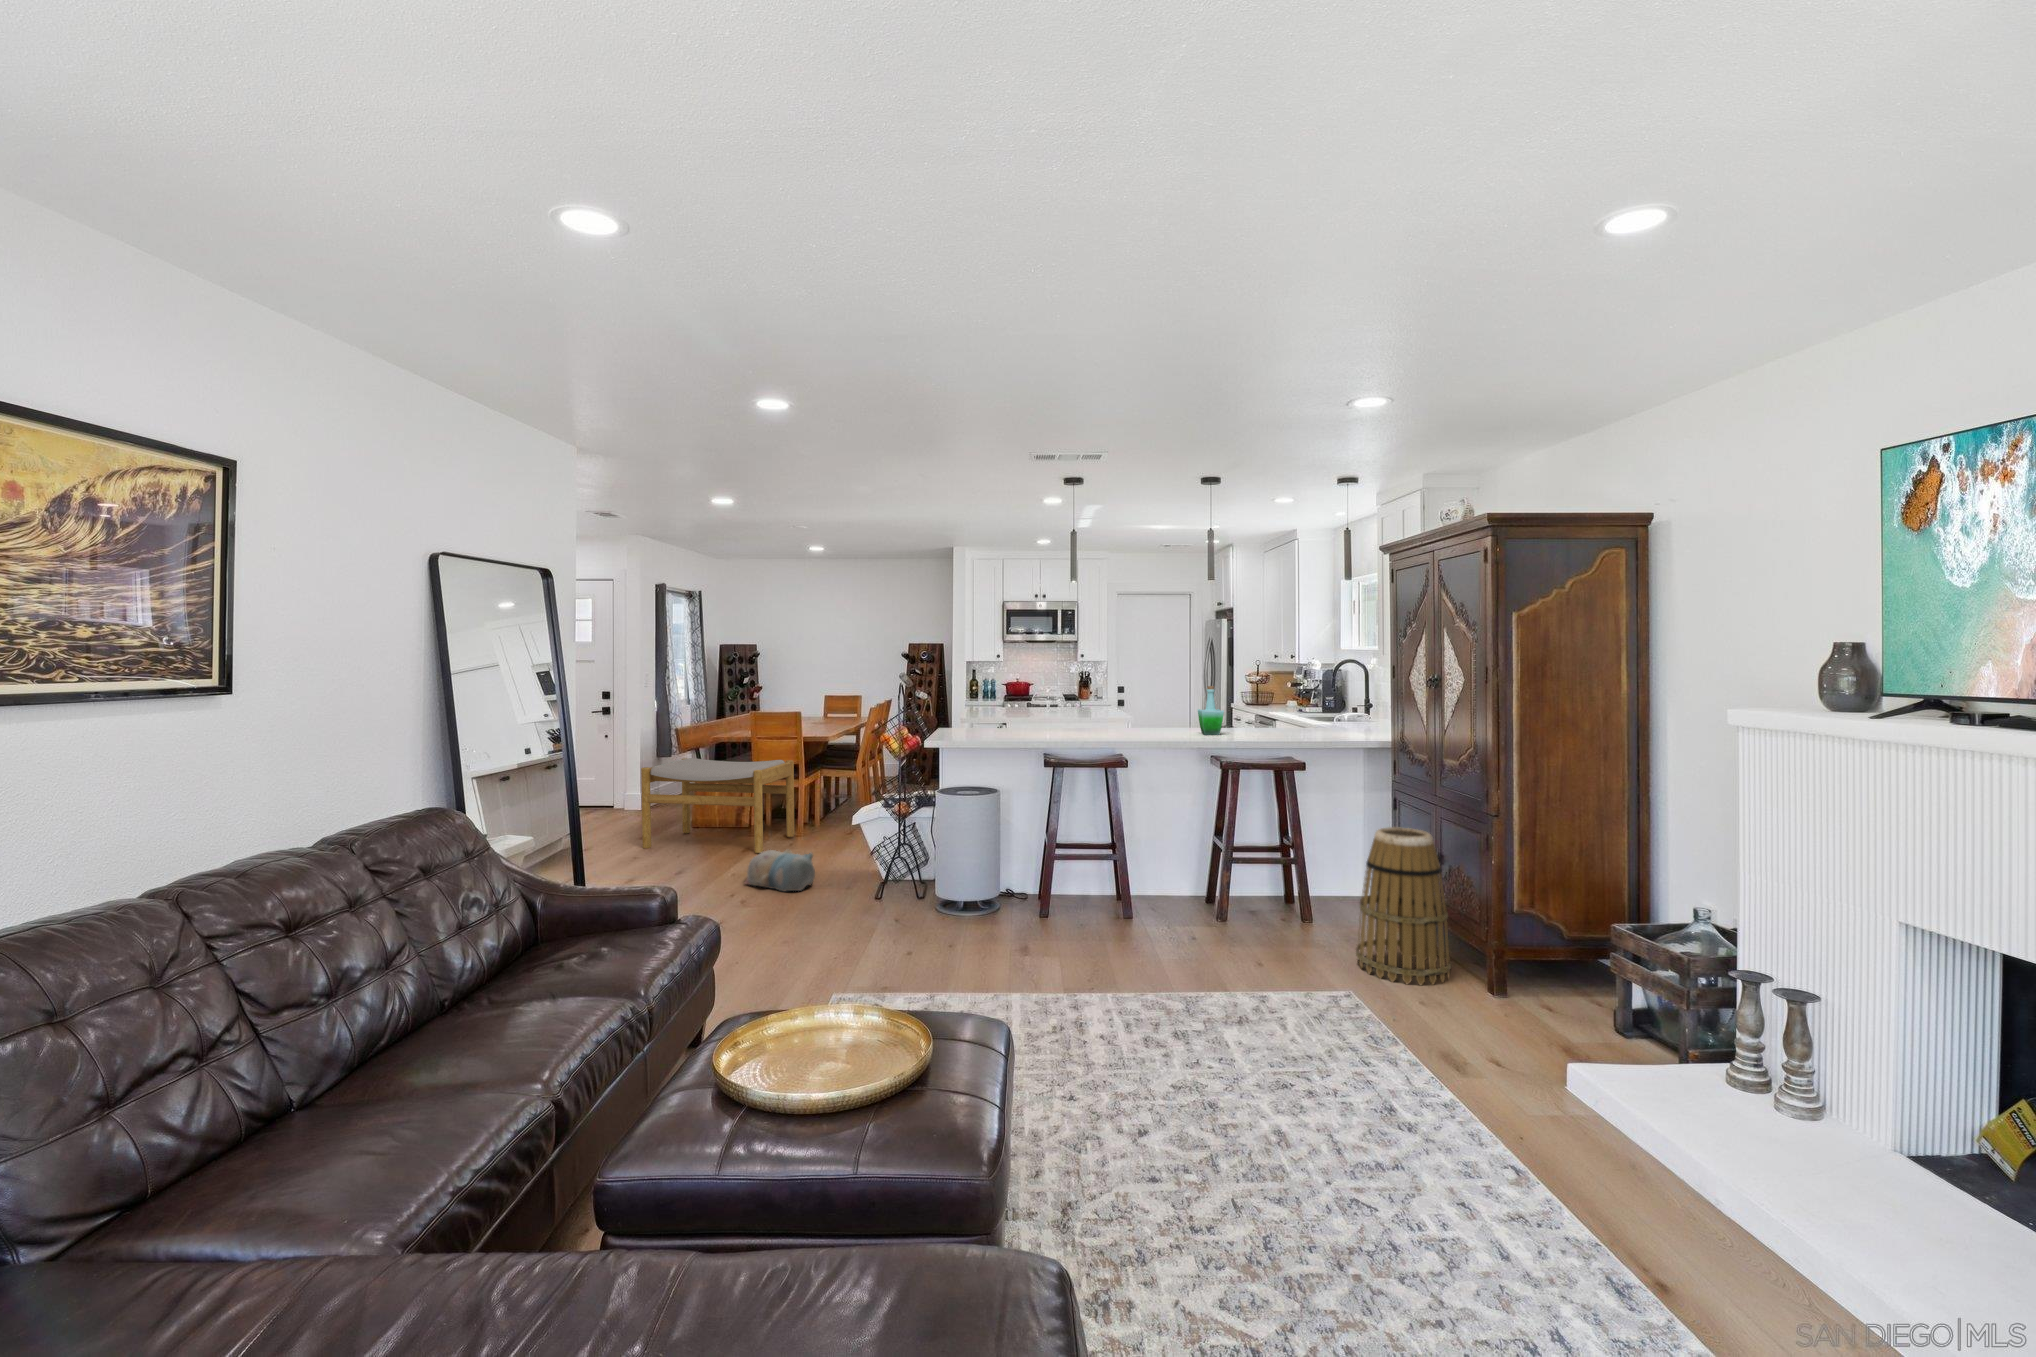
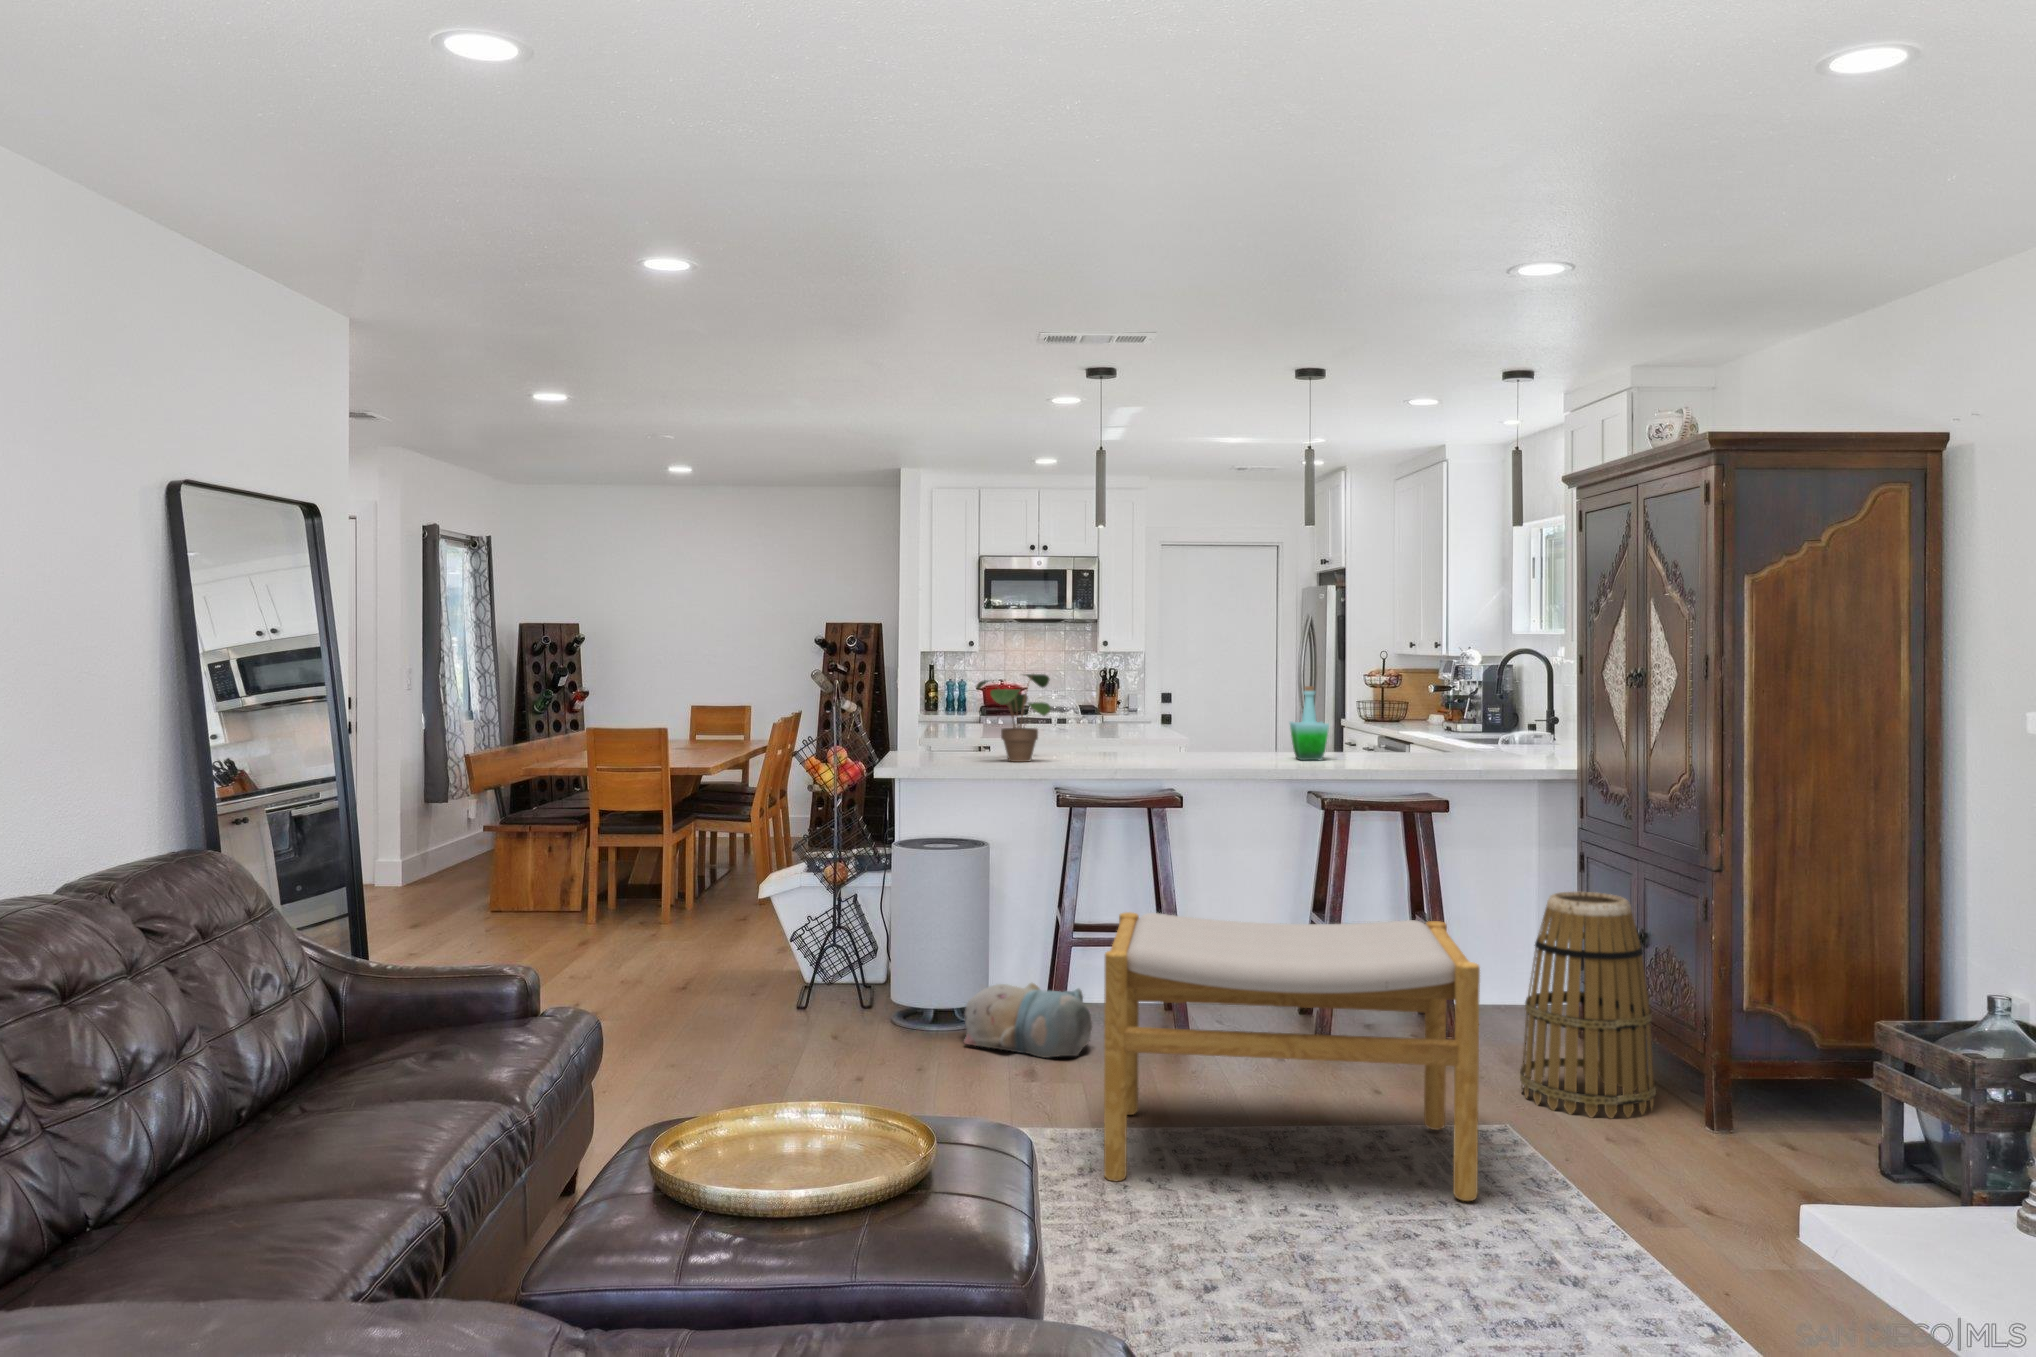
potted plant: none [993,678,1041,736] -> present [976,674,1050,762]
footstool: present [641,758,794,853] -> present [1104,912,1480,1201]
plush toy: present [745,850,815,891] -> present [964,983,1092,1058]

